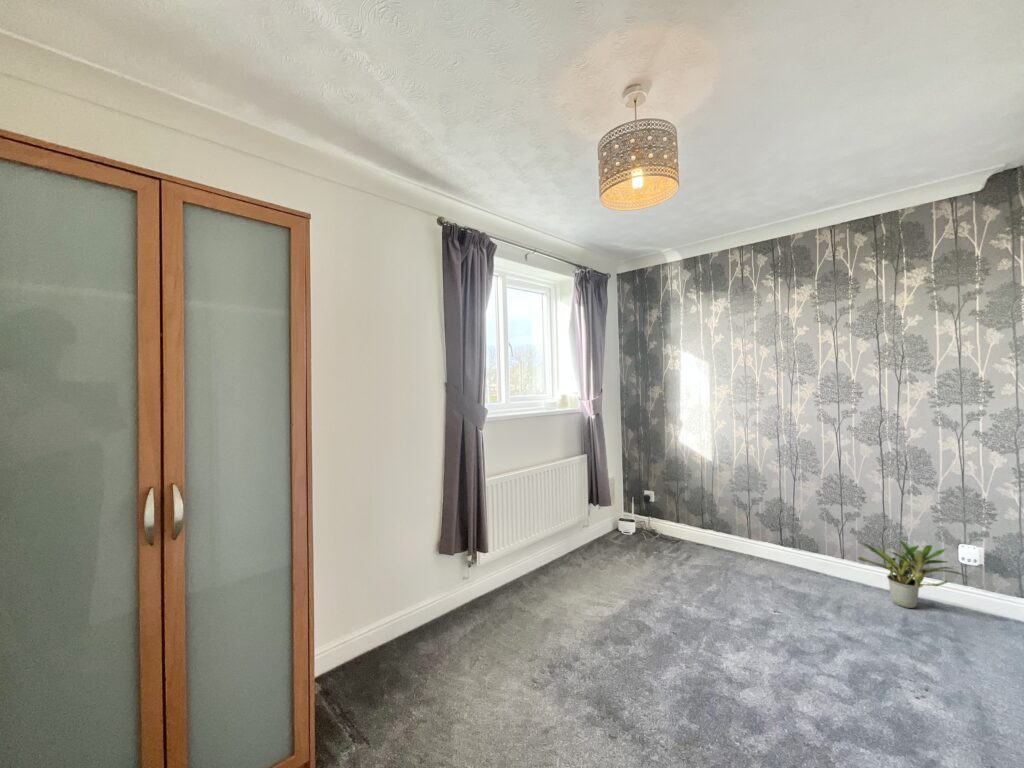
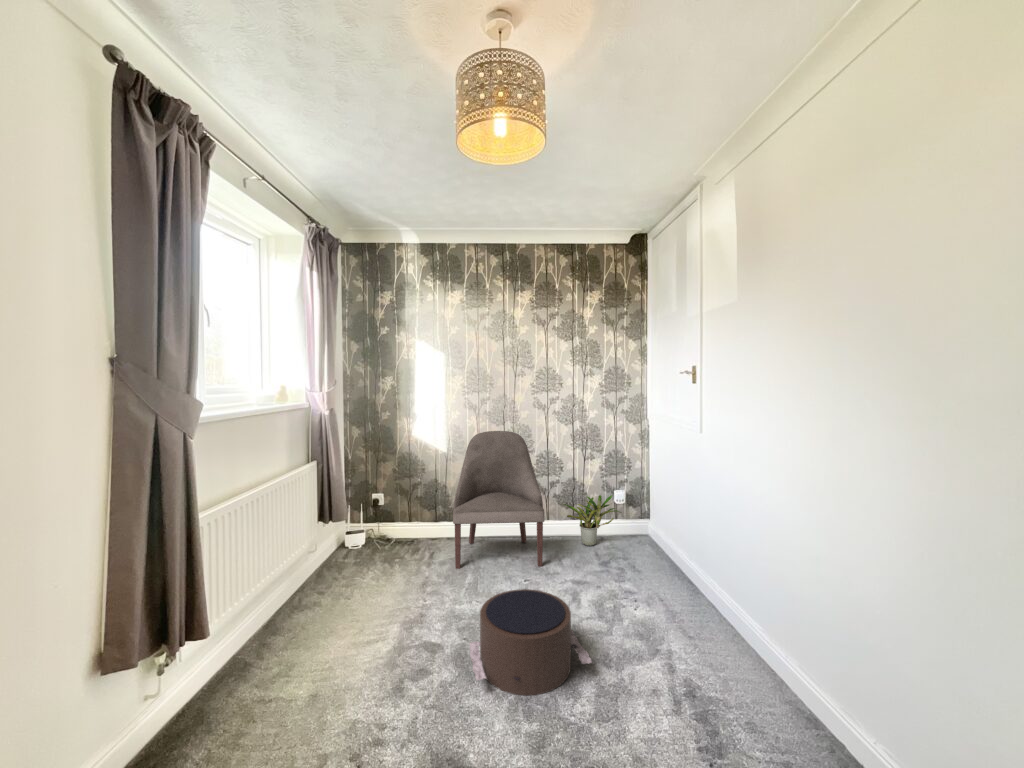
chair: none [701,444,814,605] -> present [453,431,545,569]
pouf: none [656,603,789,713] -> present [470,589,592,695]

